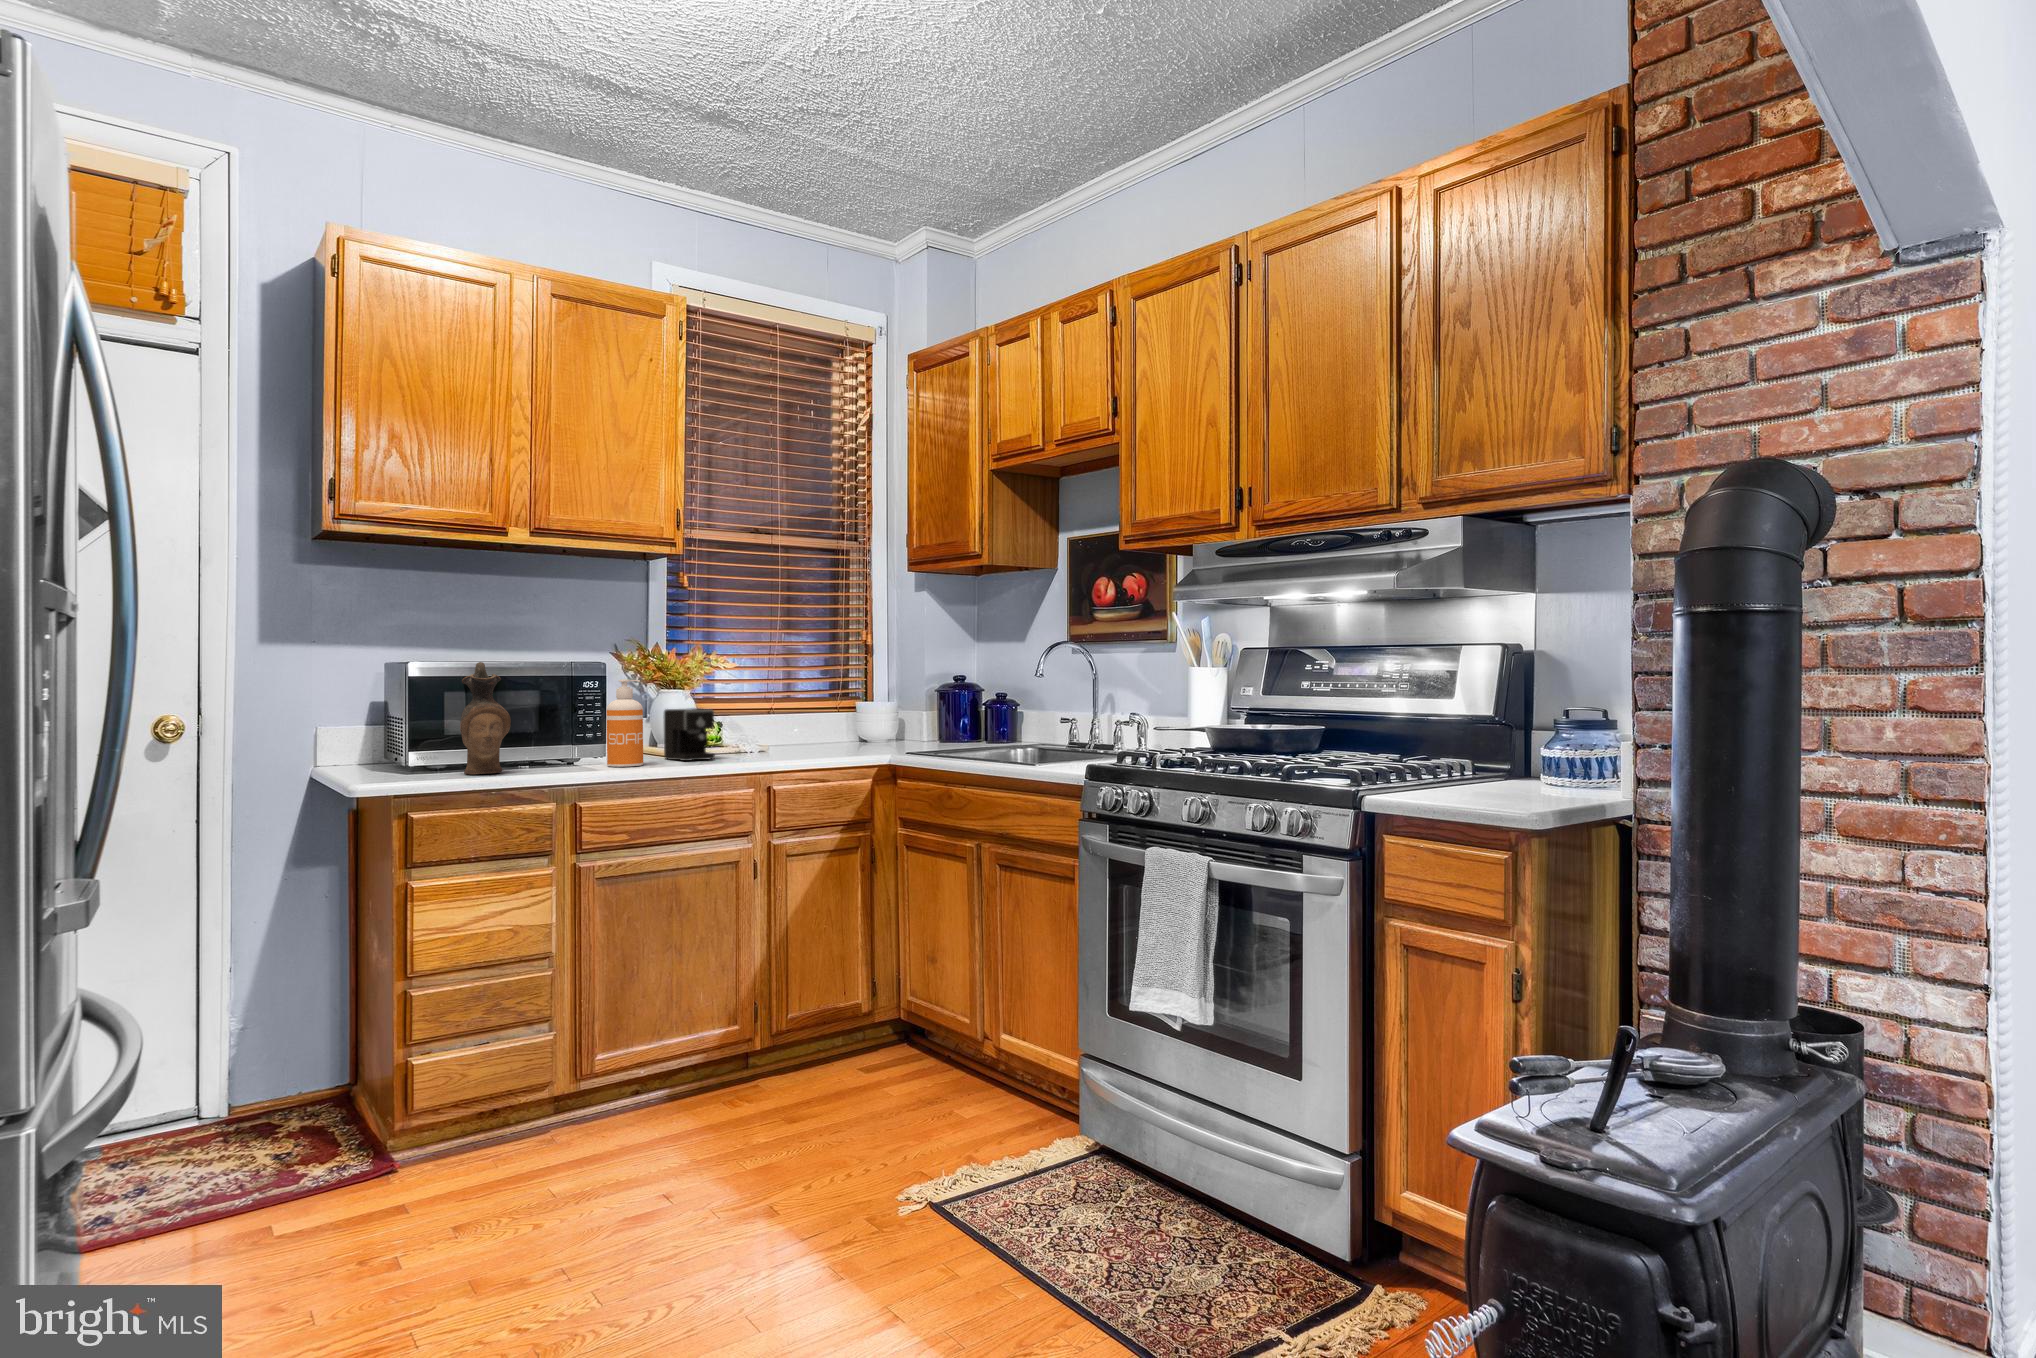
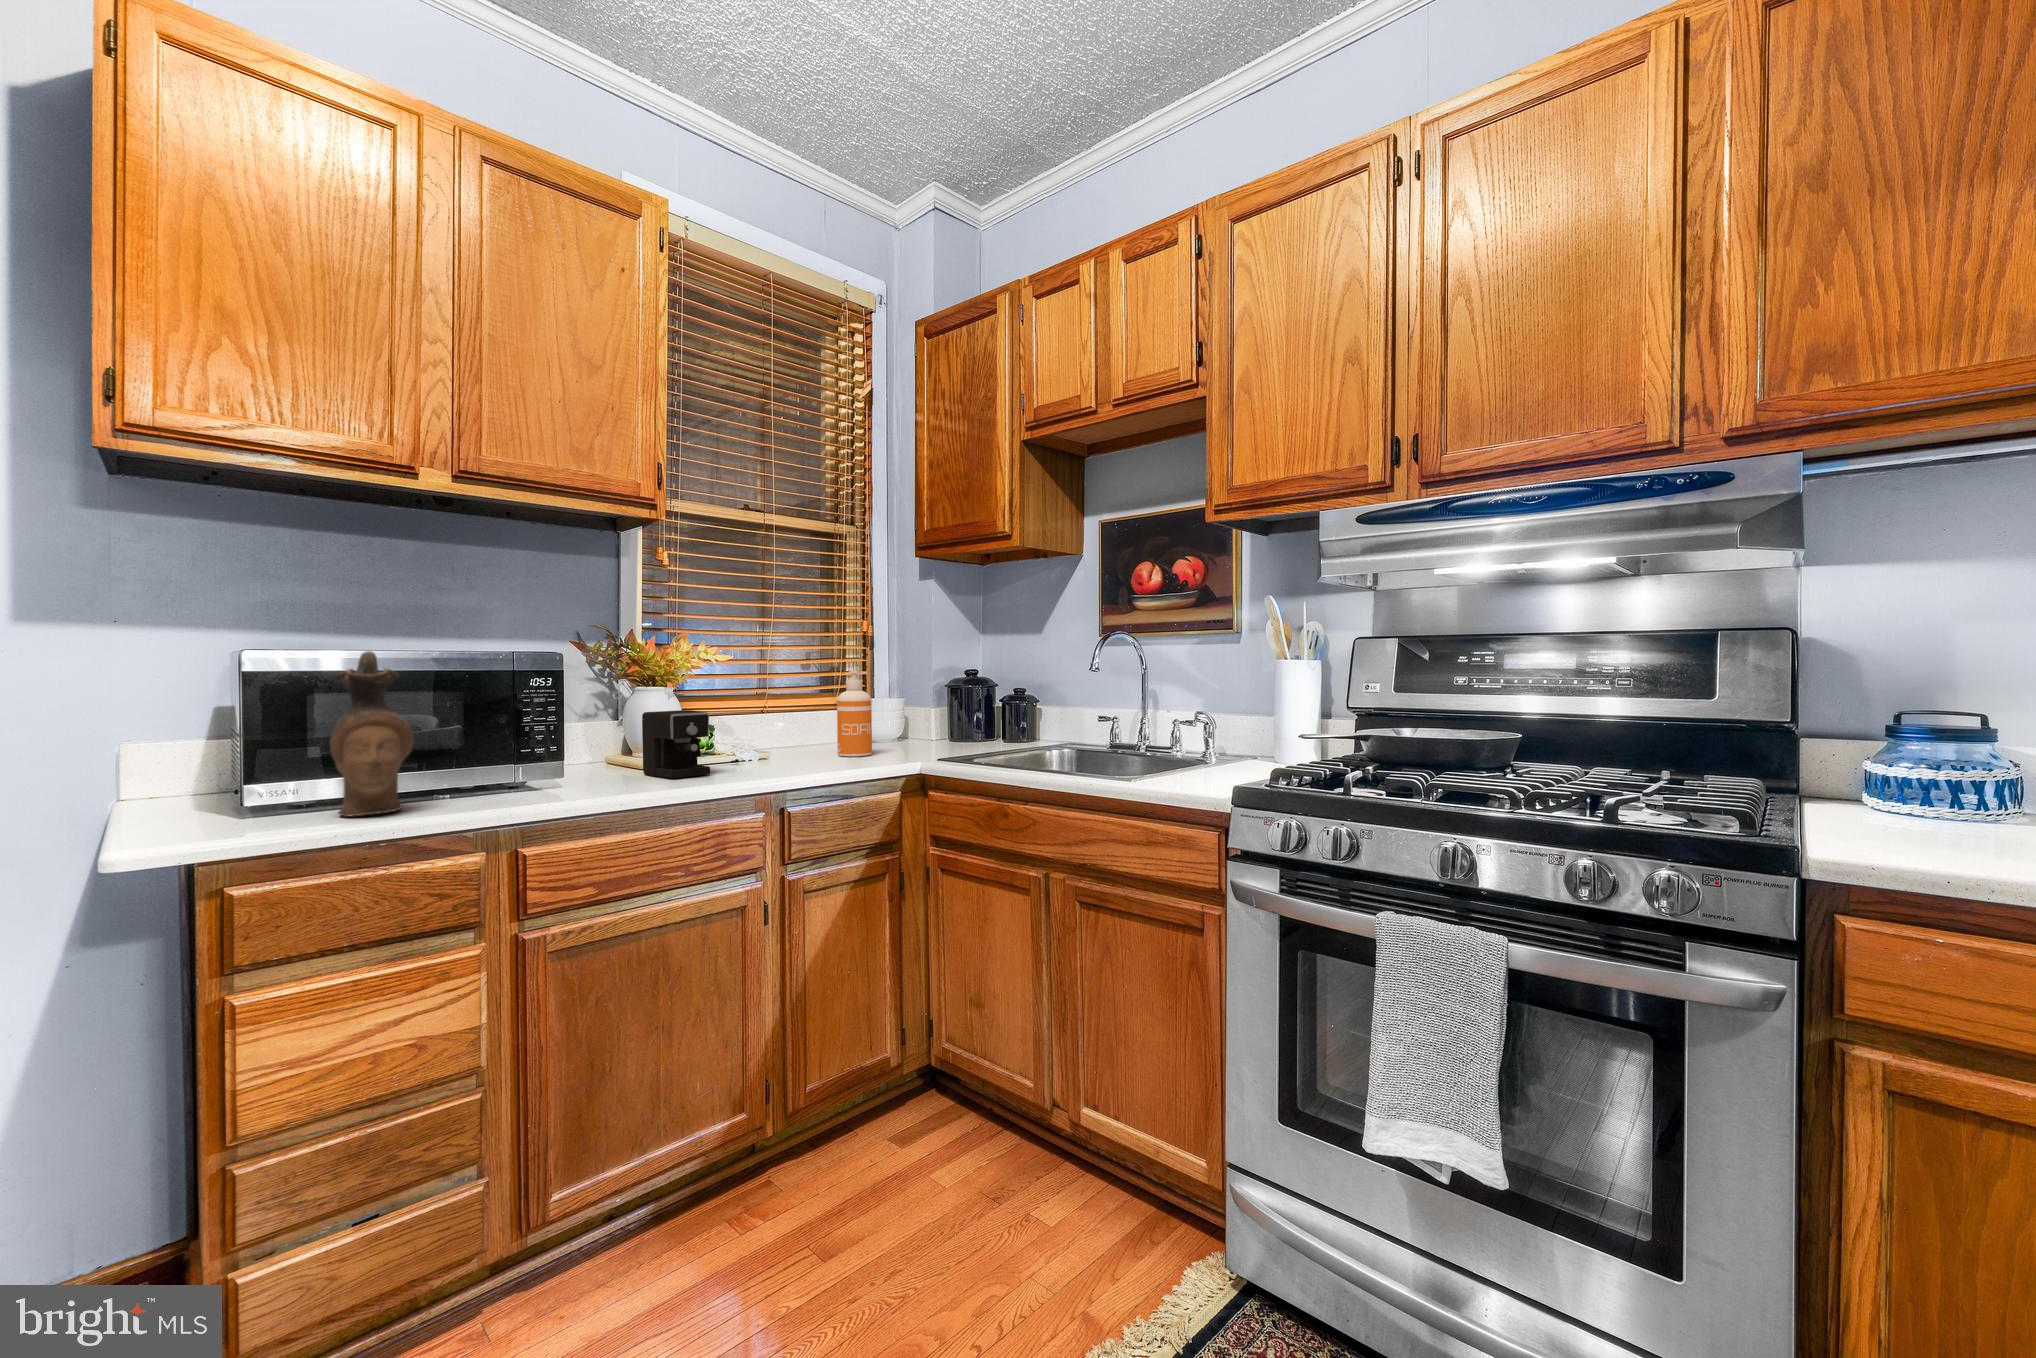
soap dispenser: present [607,679,643,767] -> present [837,671,872,757]

